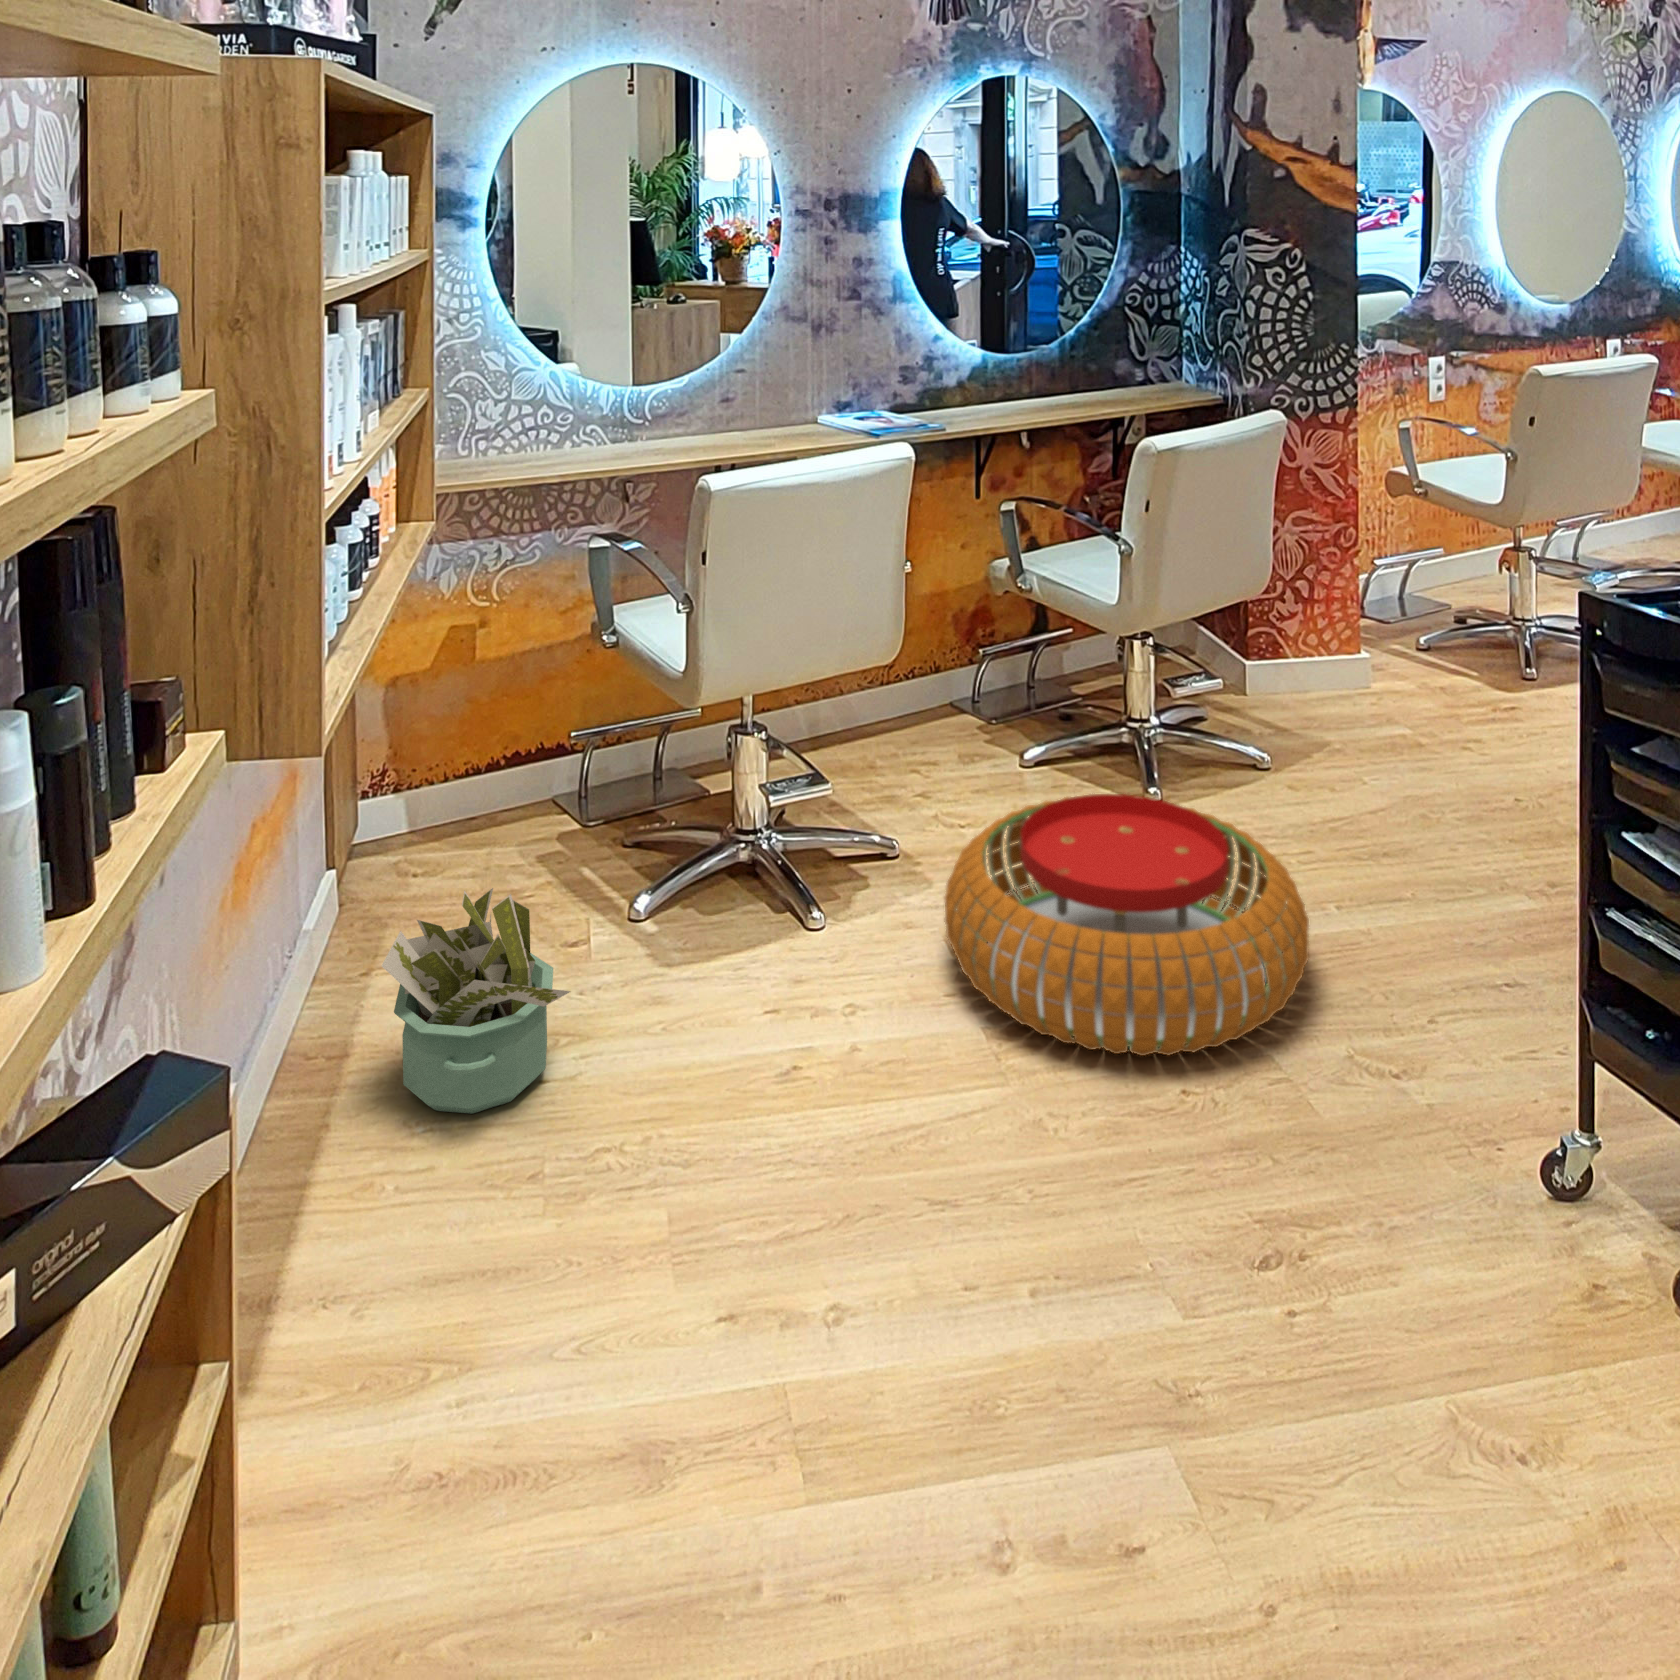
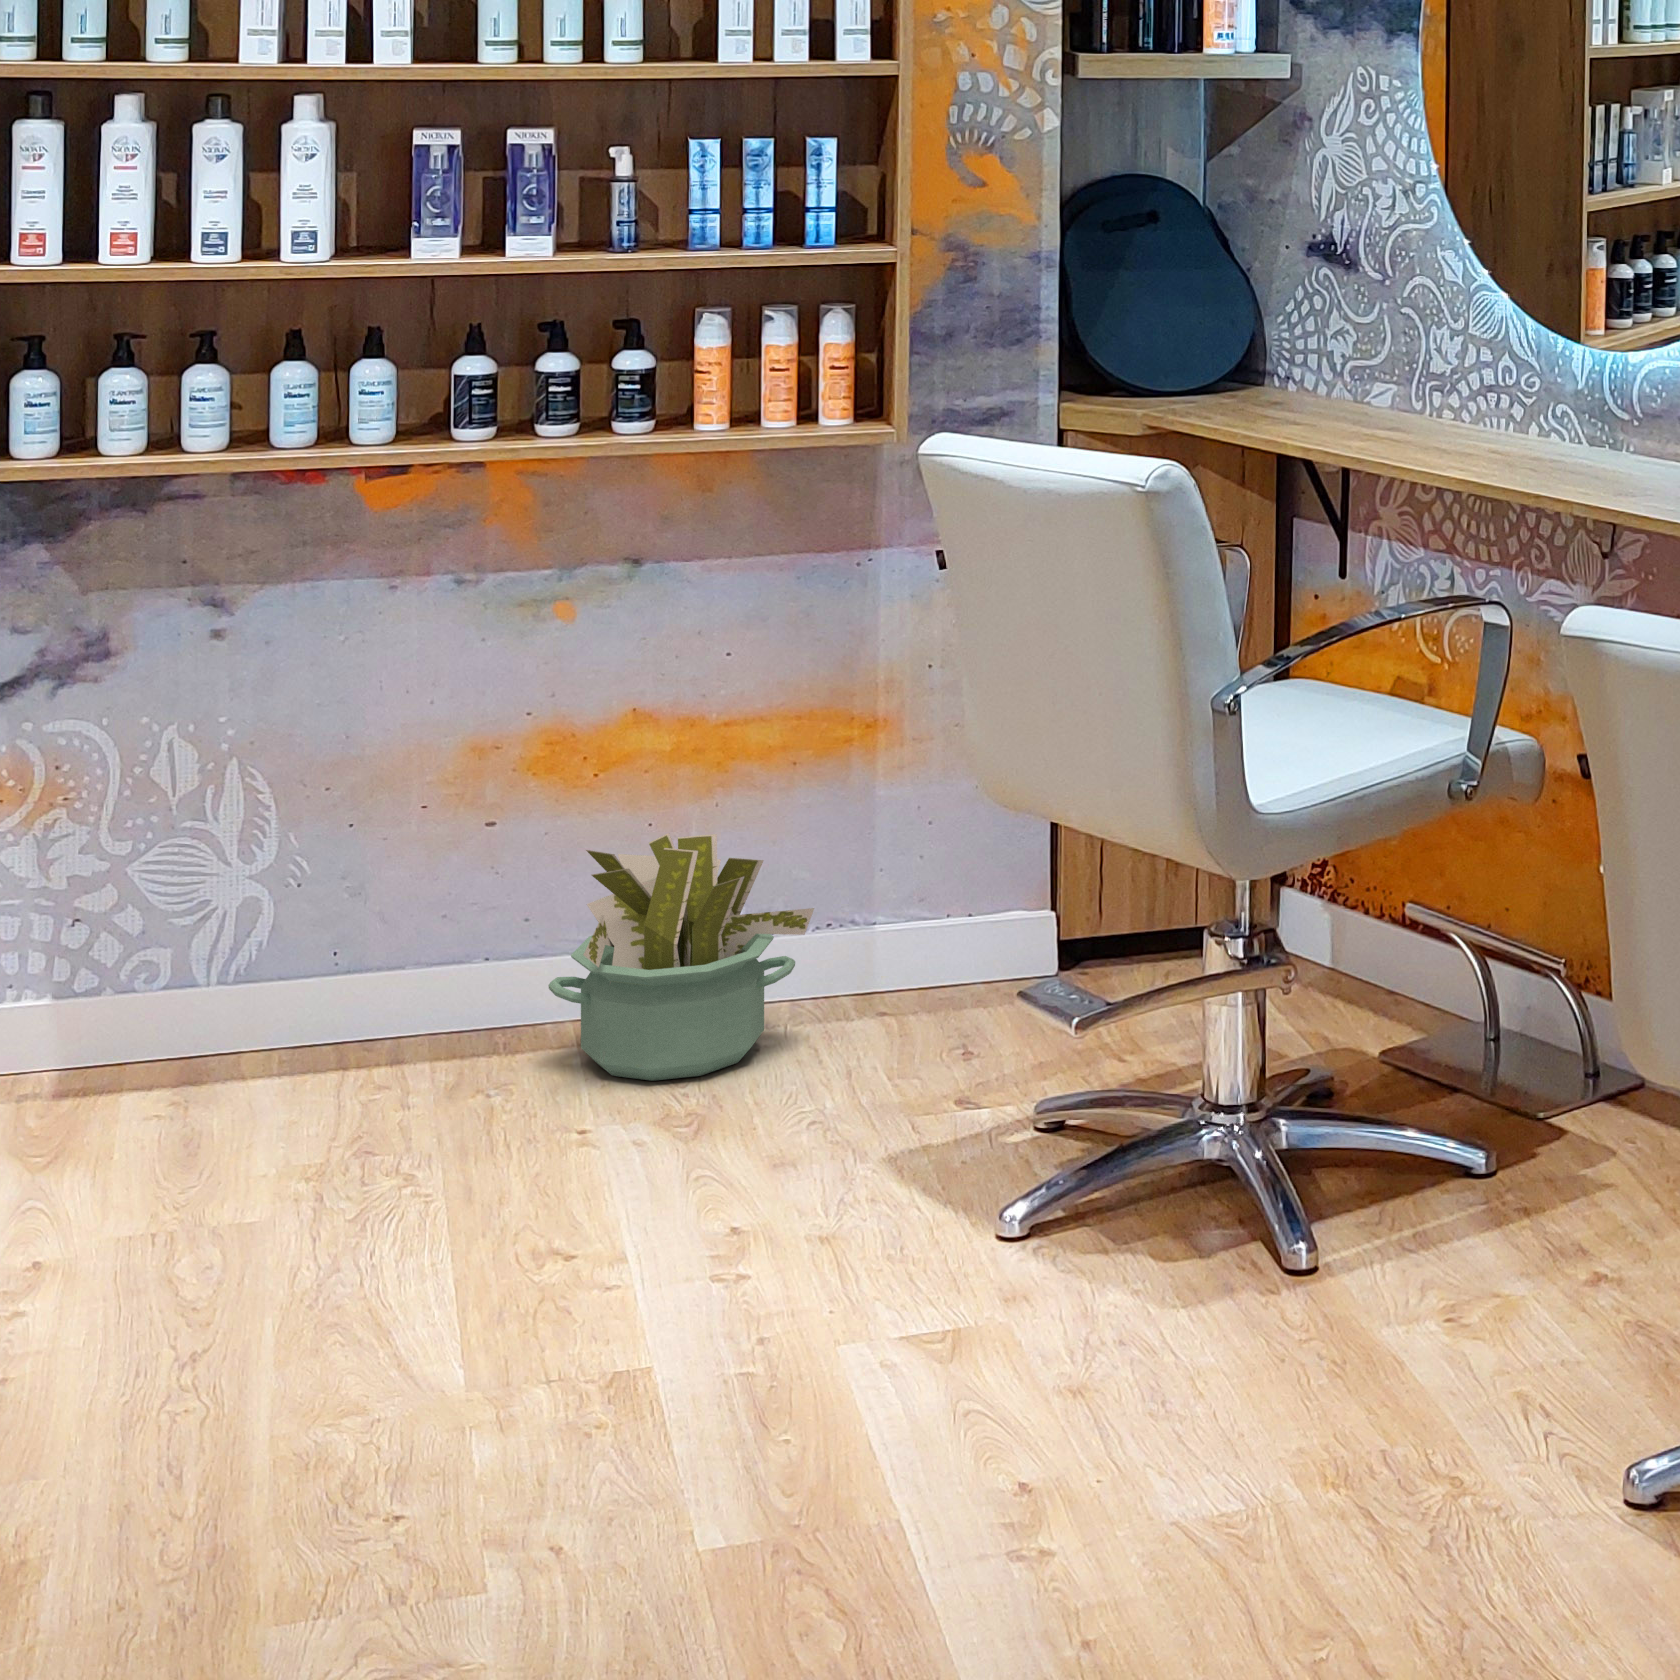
pouf: present [944,794,1309,1056] -> none [494,1117,1177,1563]

